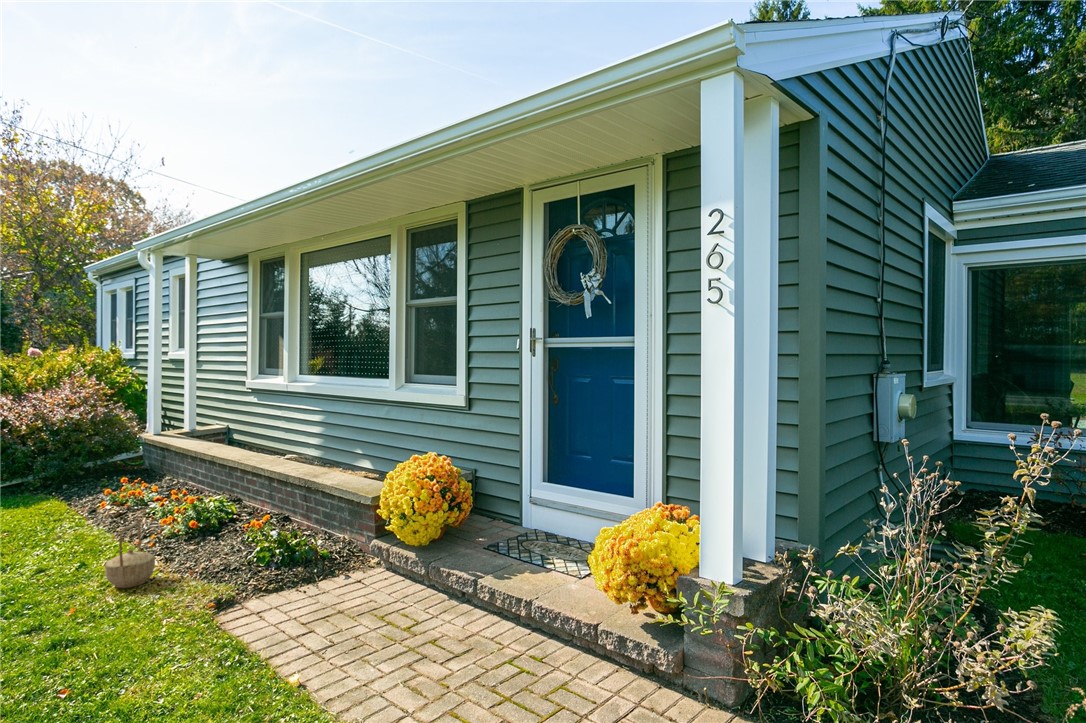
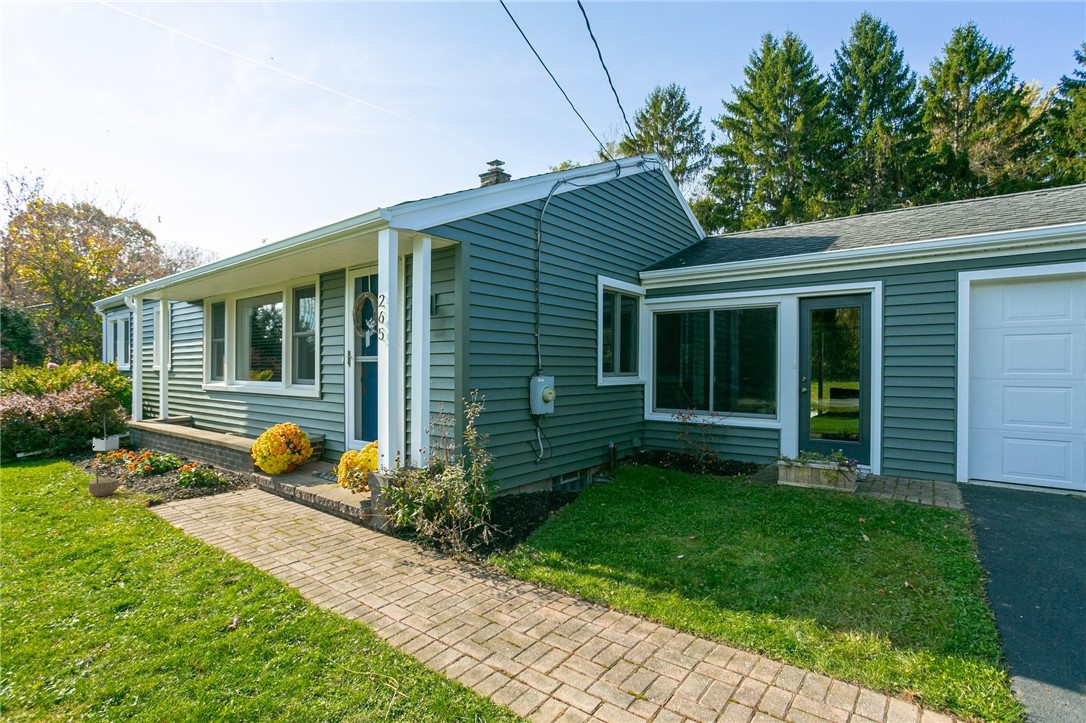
potted tree: none [88,398,131,476] -> present [89,397,119,451]

